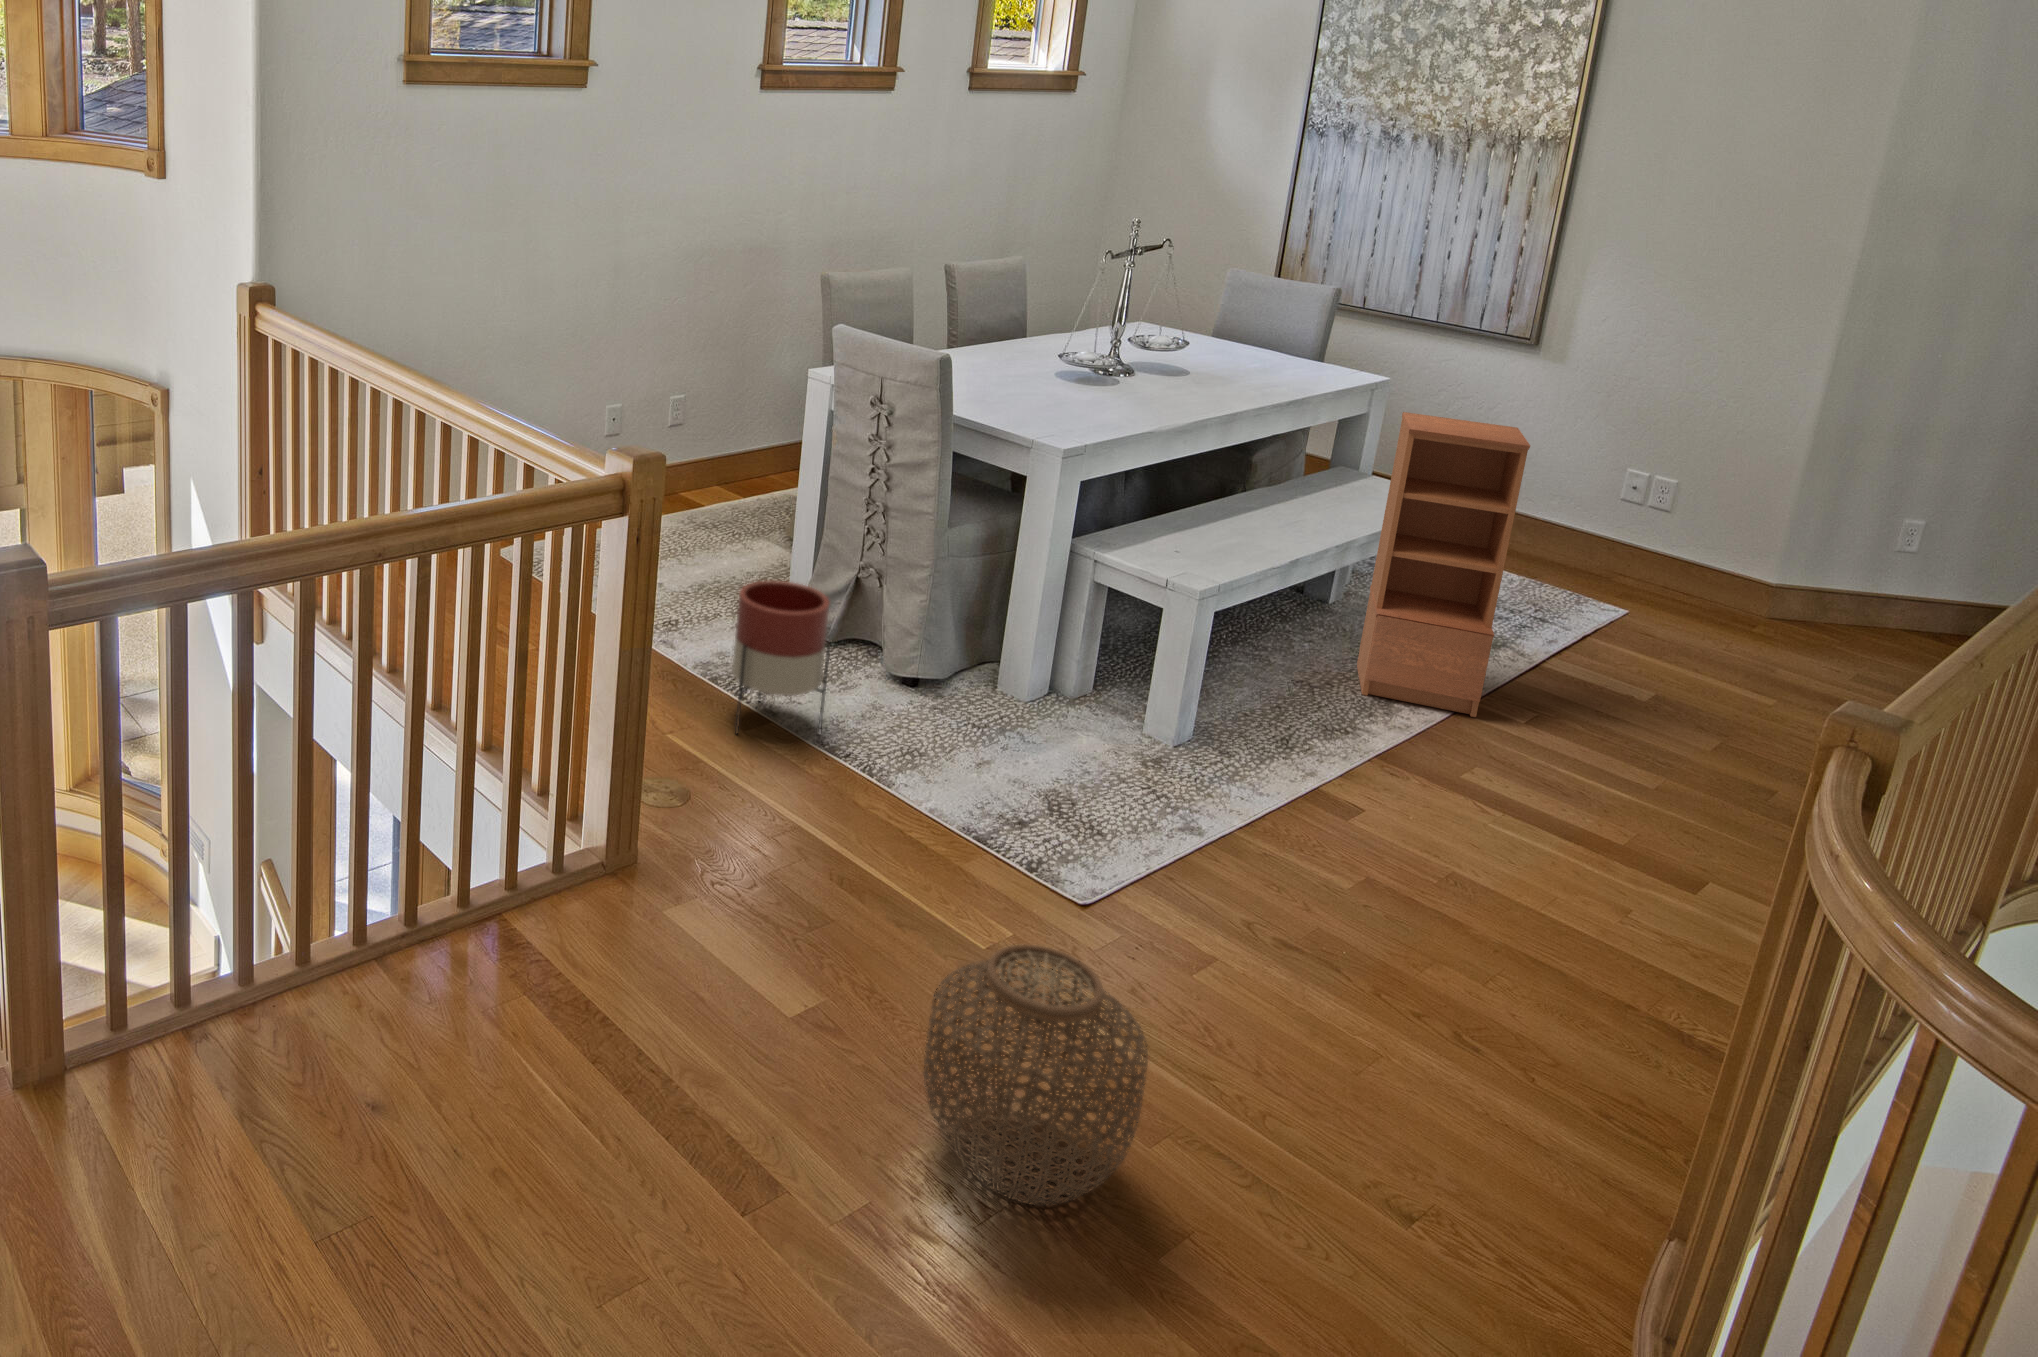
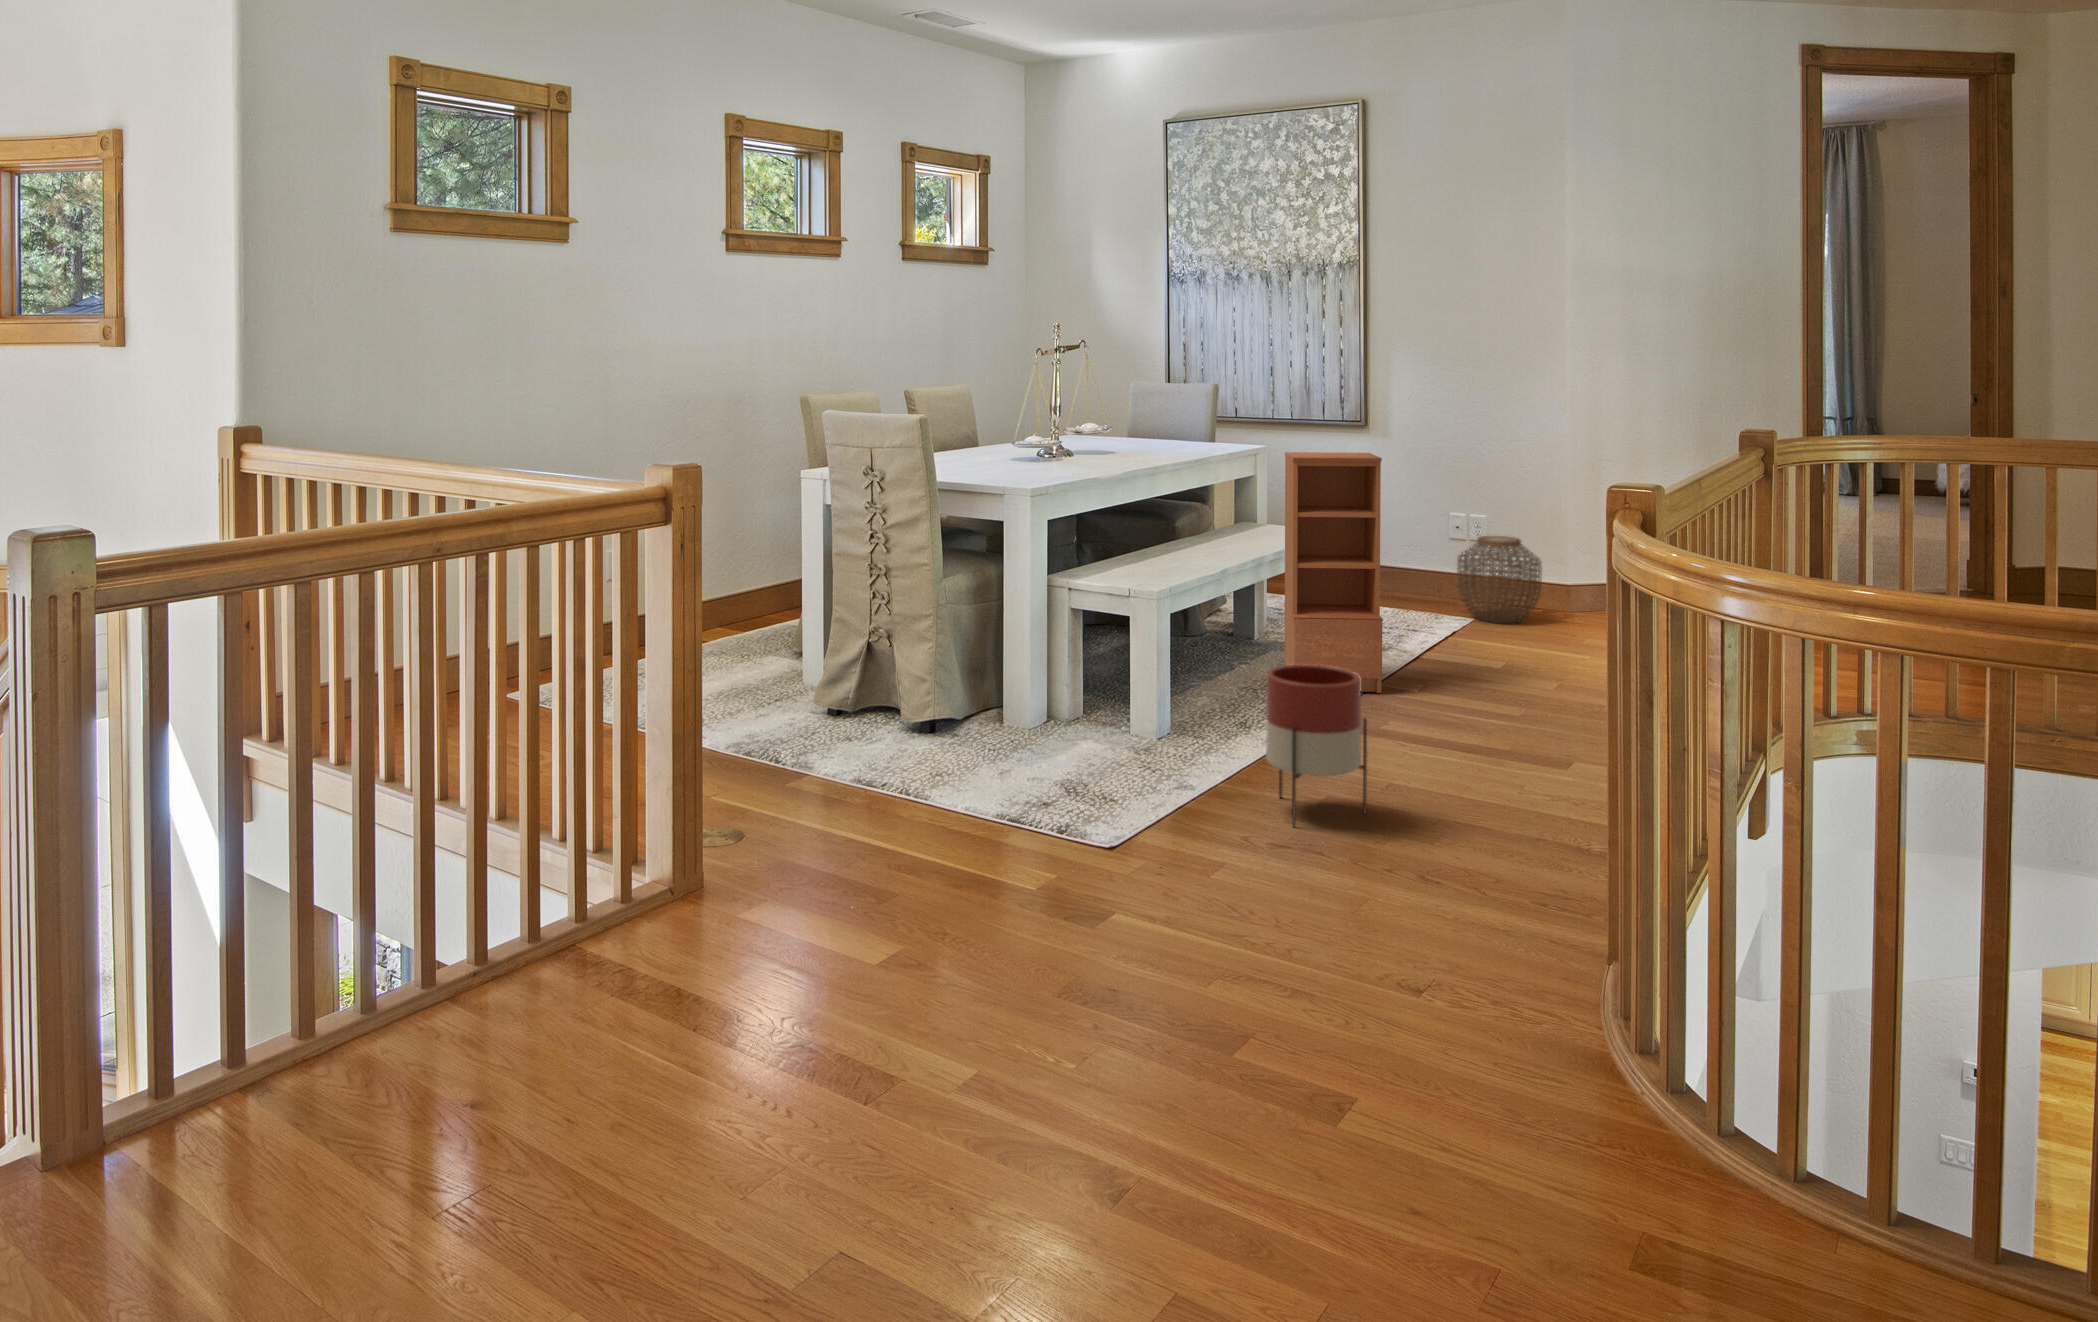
planter: present [732,581,830,733] -> present [1266,665,1367,826]
woven basket: present [924,944,1148,1205] -> present [1457,536,1541,624]

